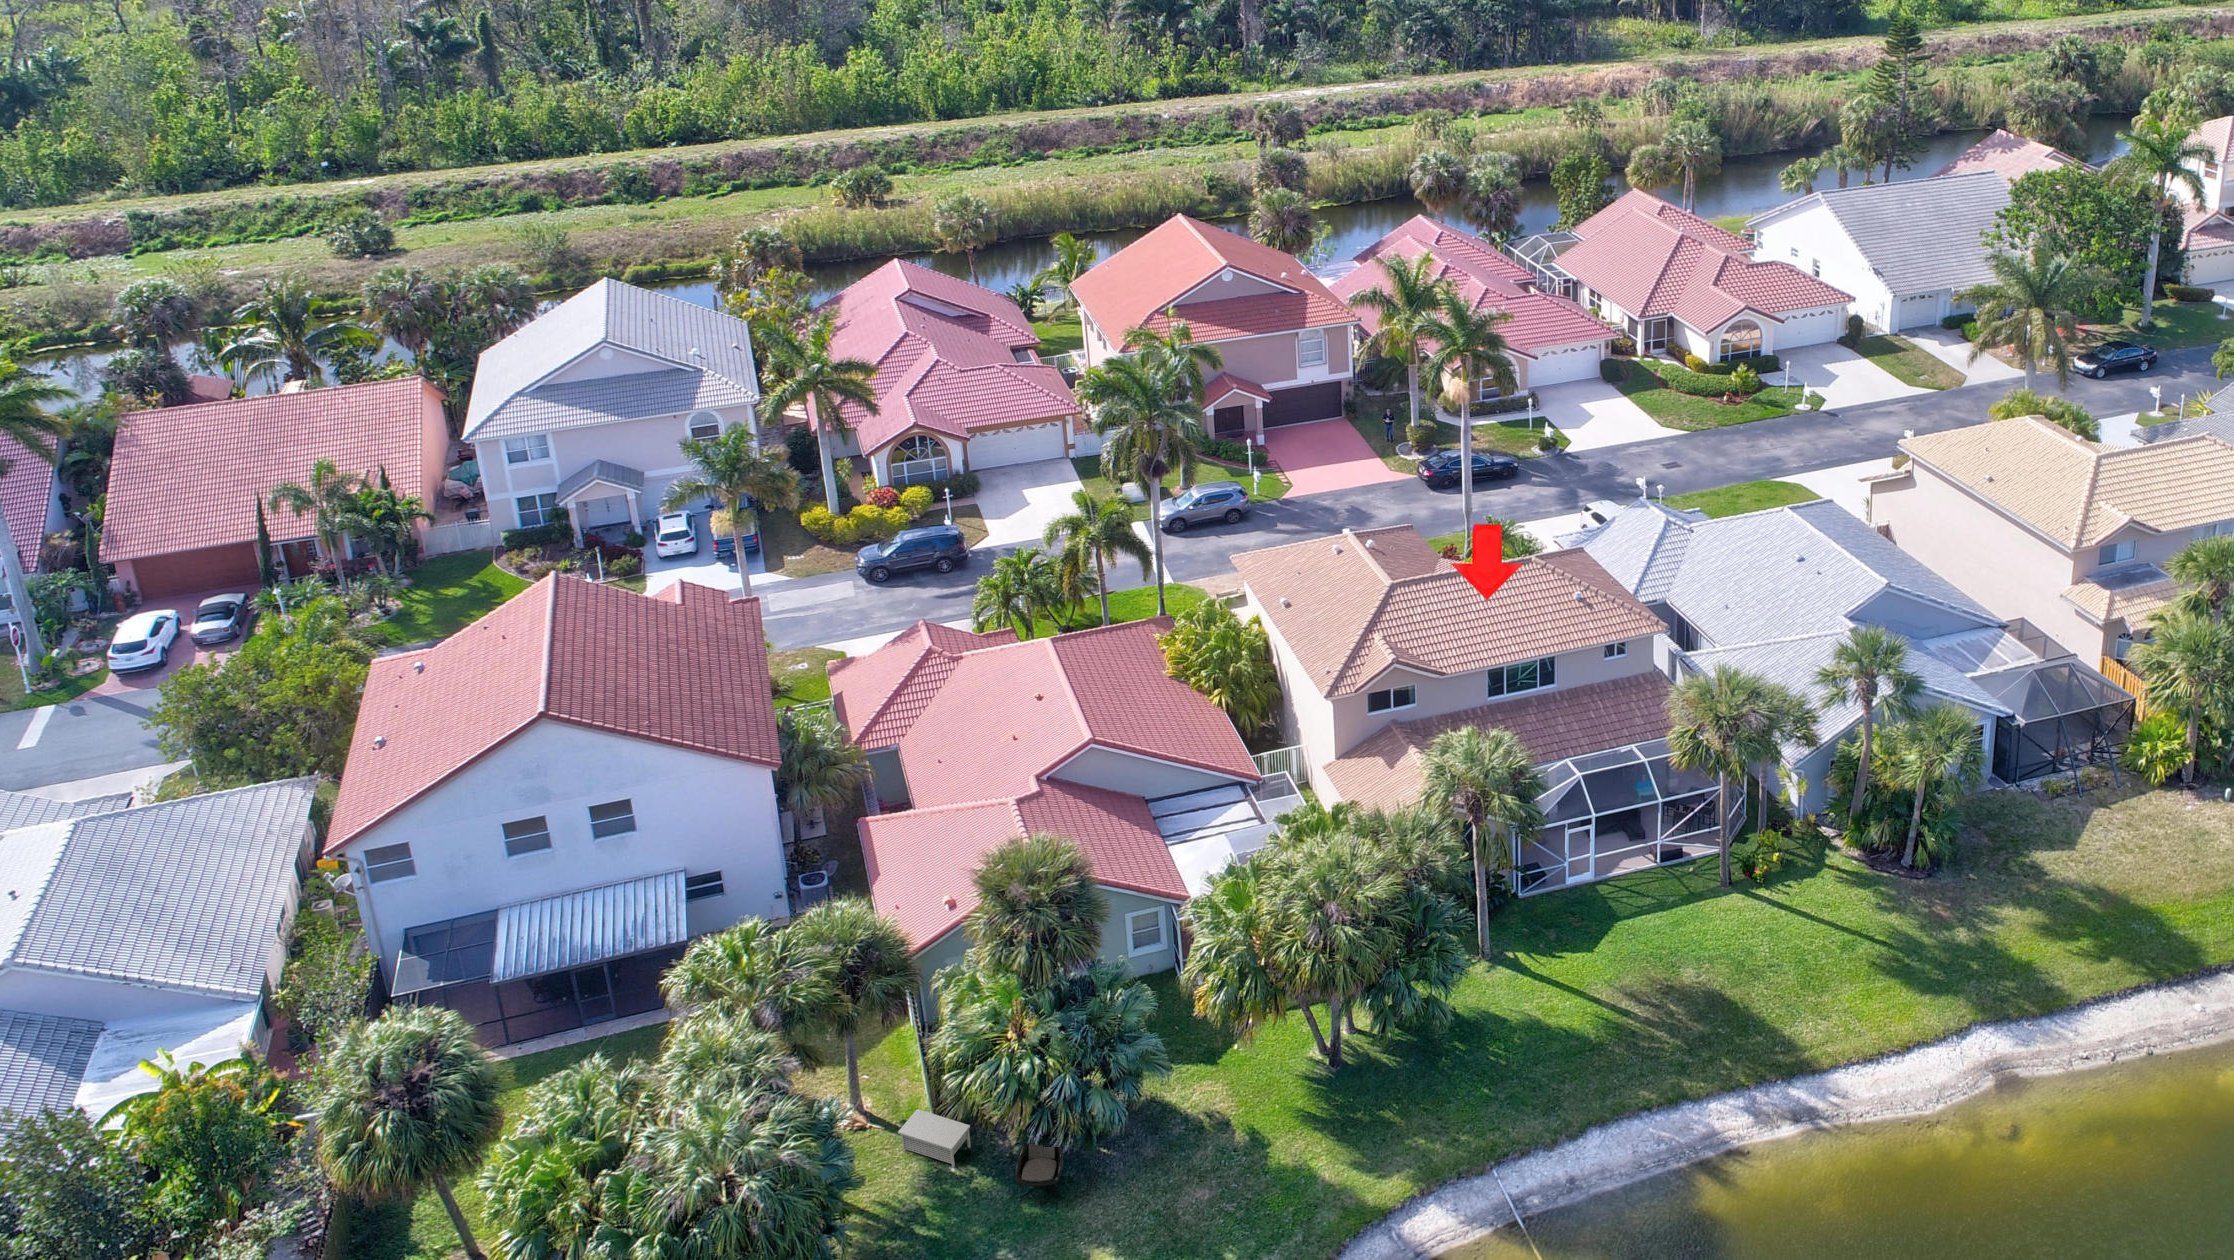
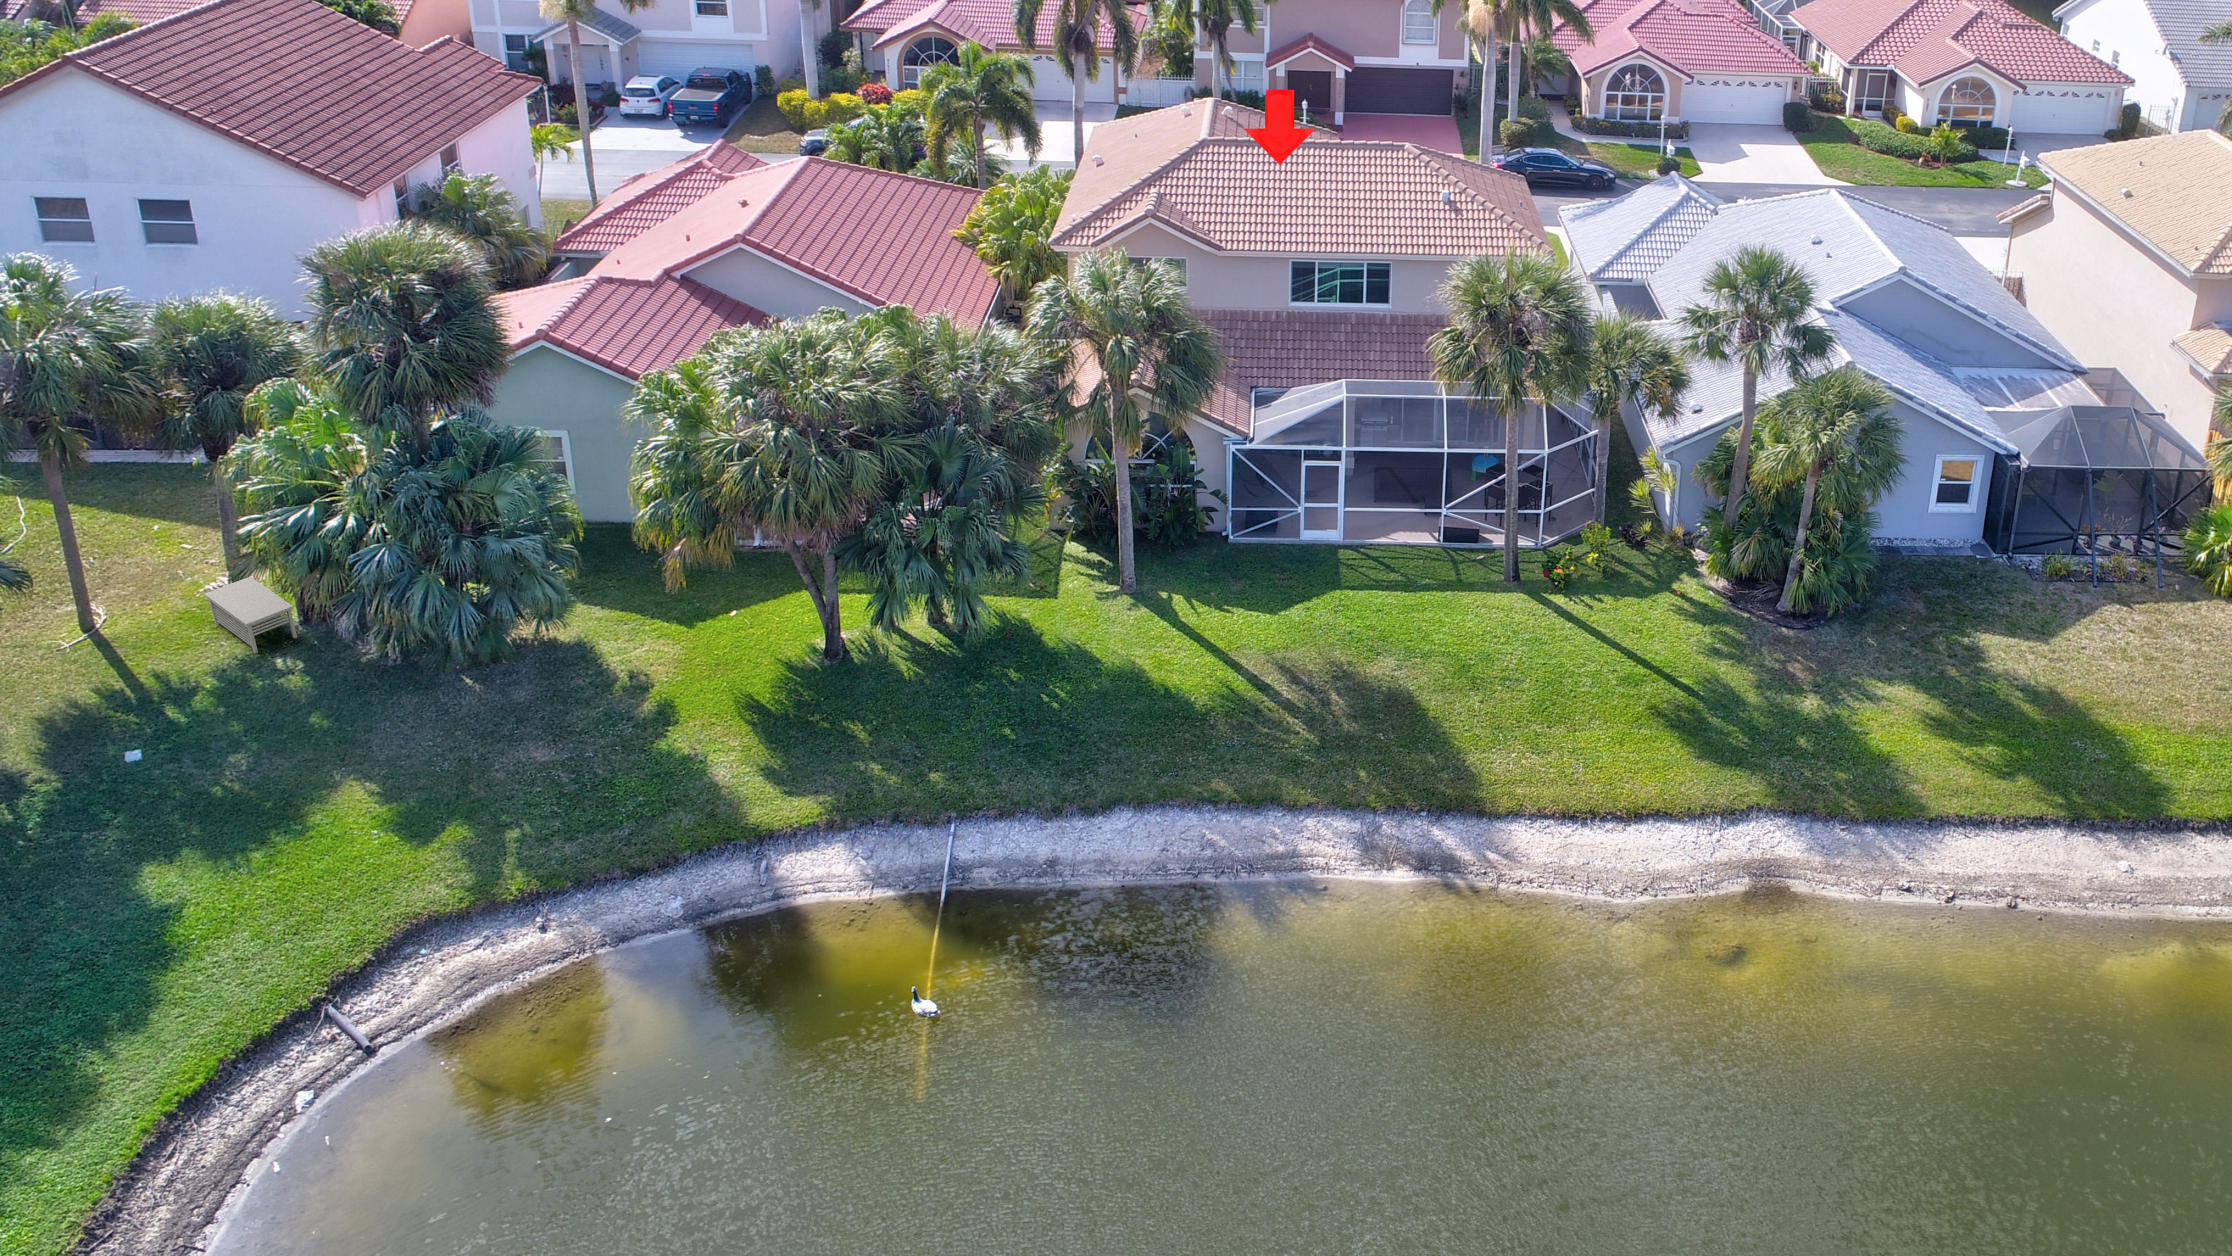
lounge chair: present [1015,1144,1065,1198] -> none [289,622,381,712]

